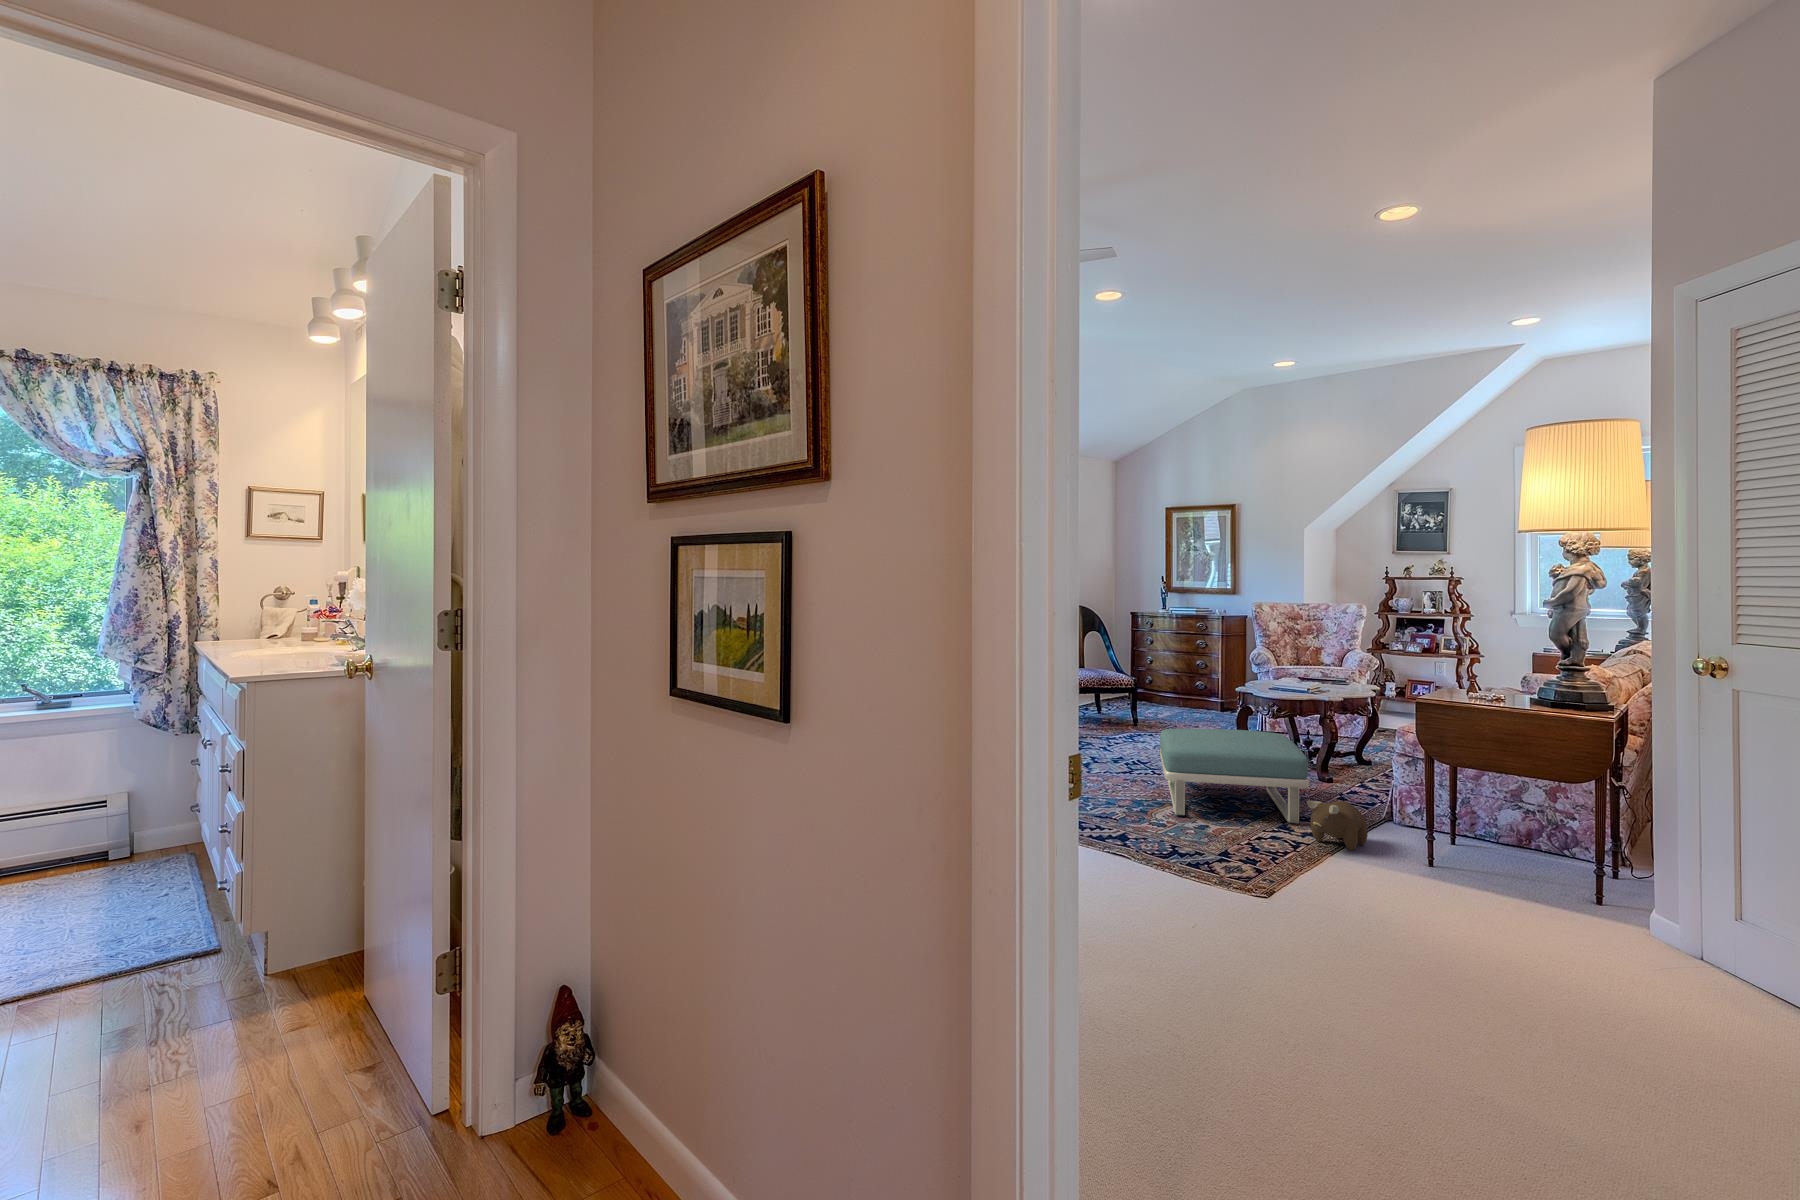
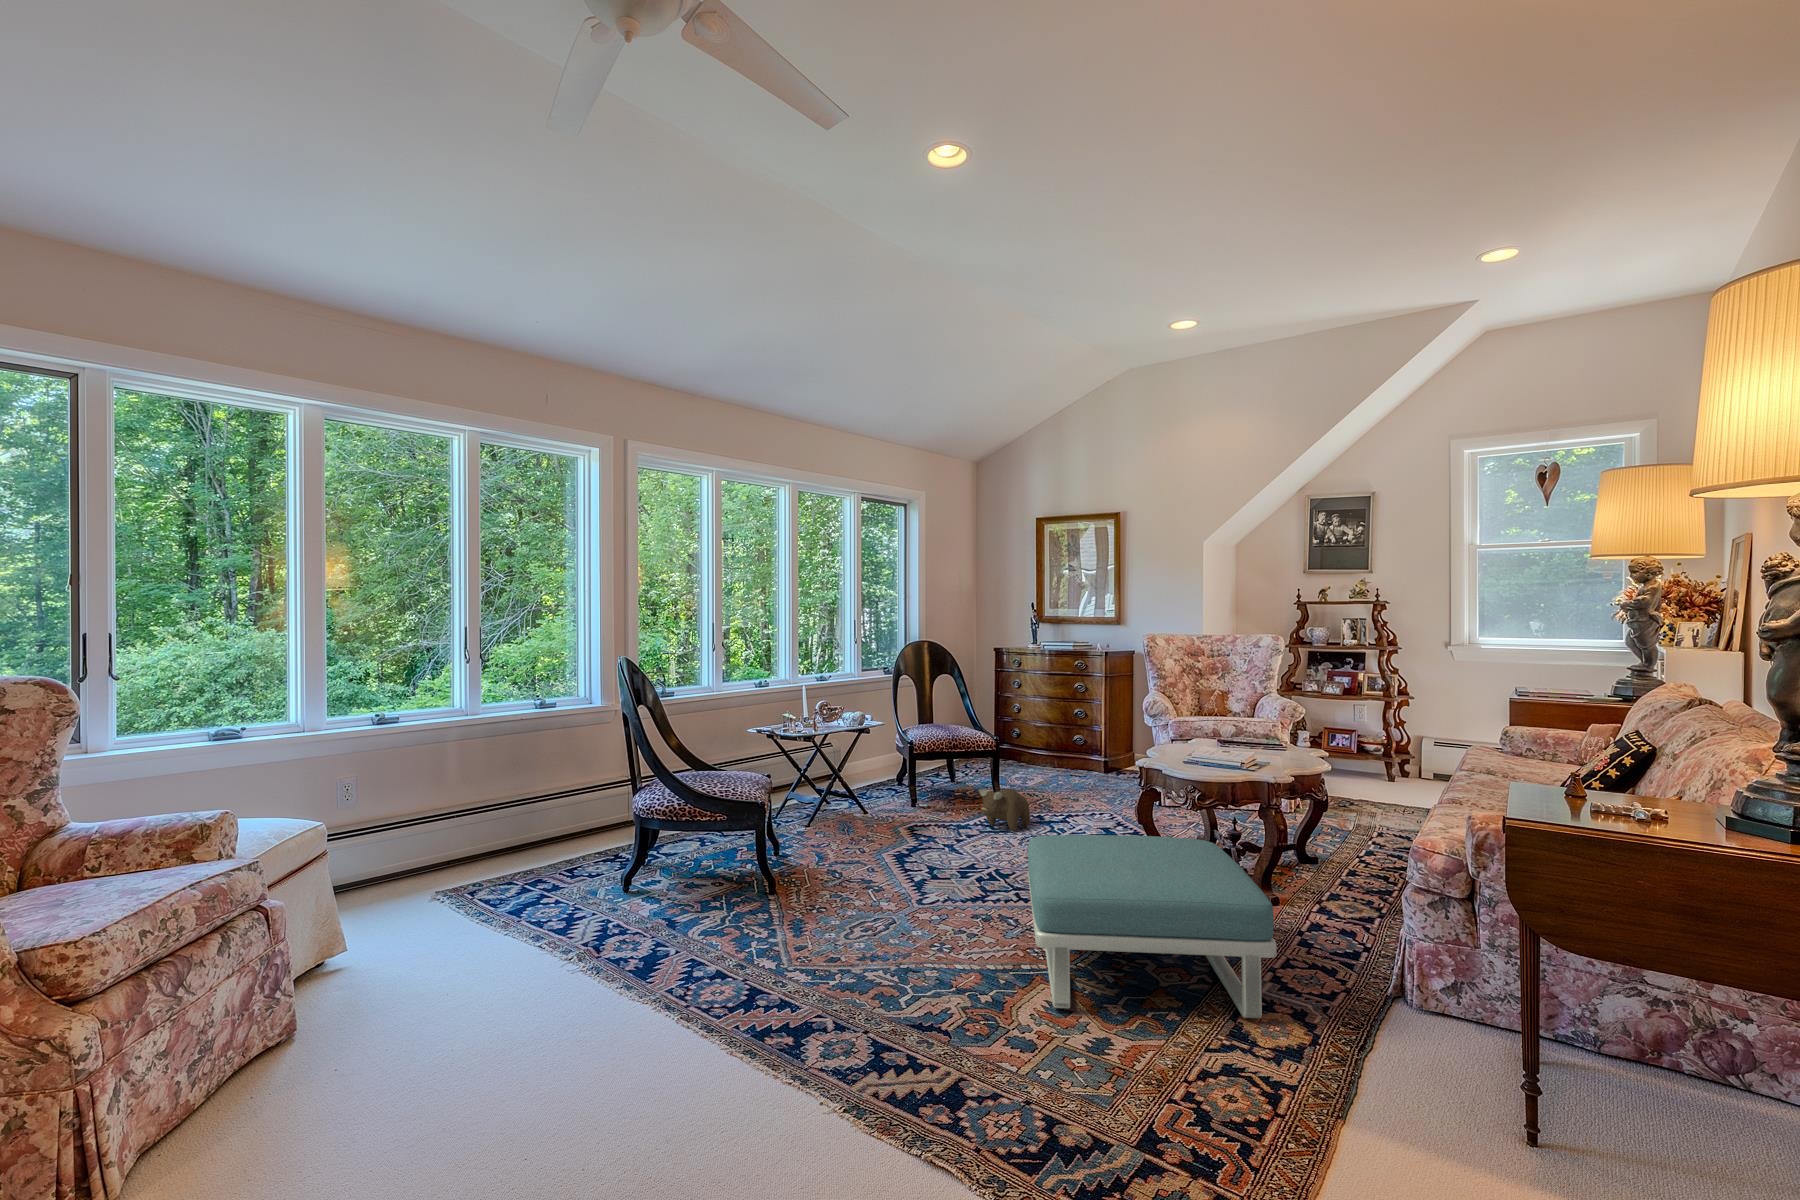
plush toy: present [1307,800,1368,851] -> present [979,789,1030,831]

